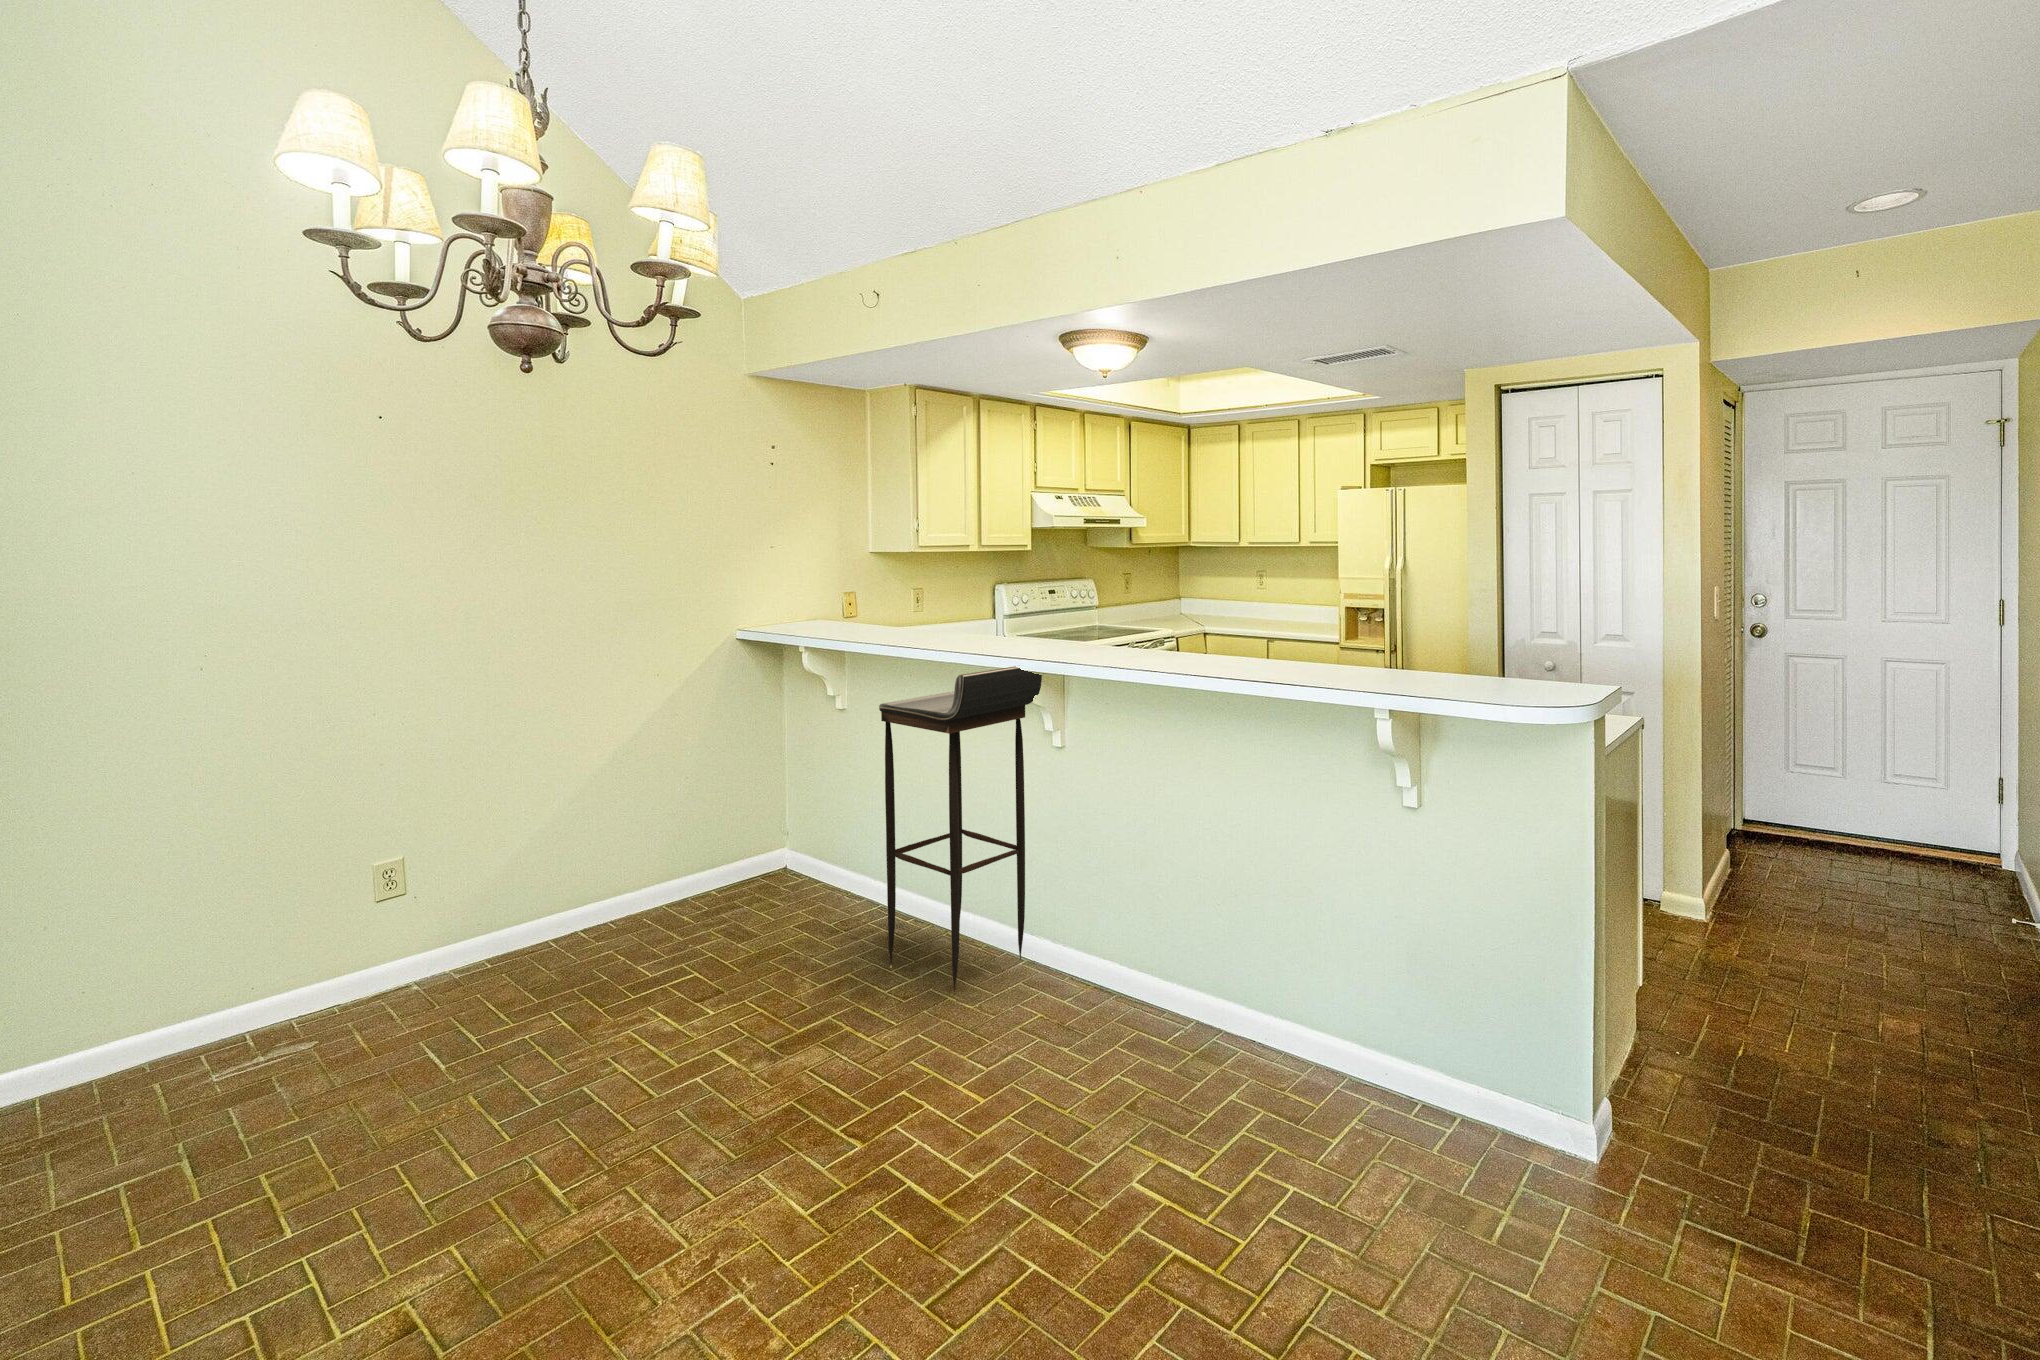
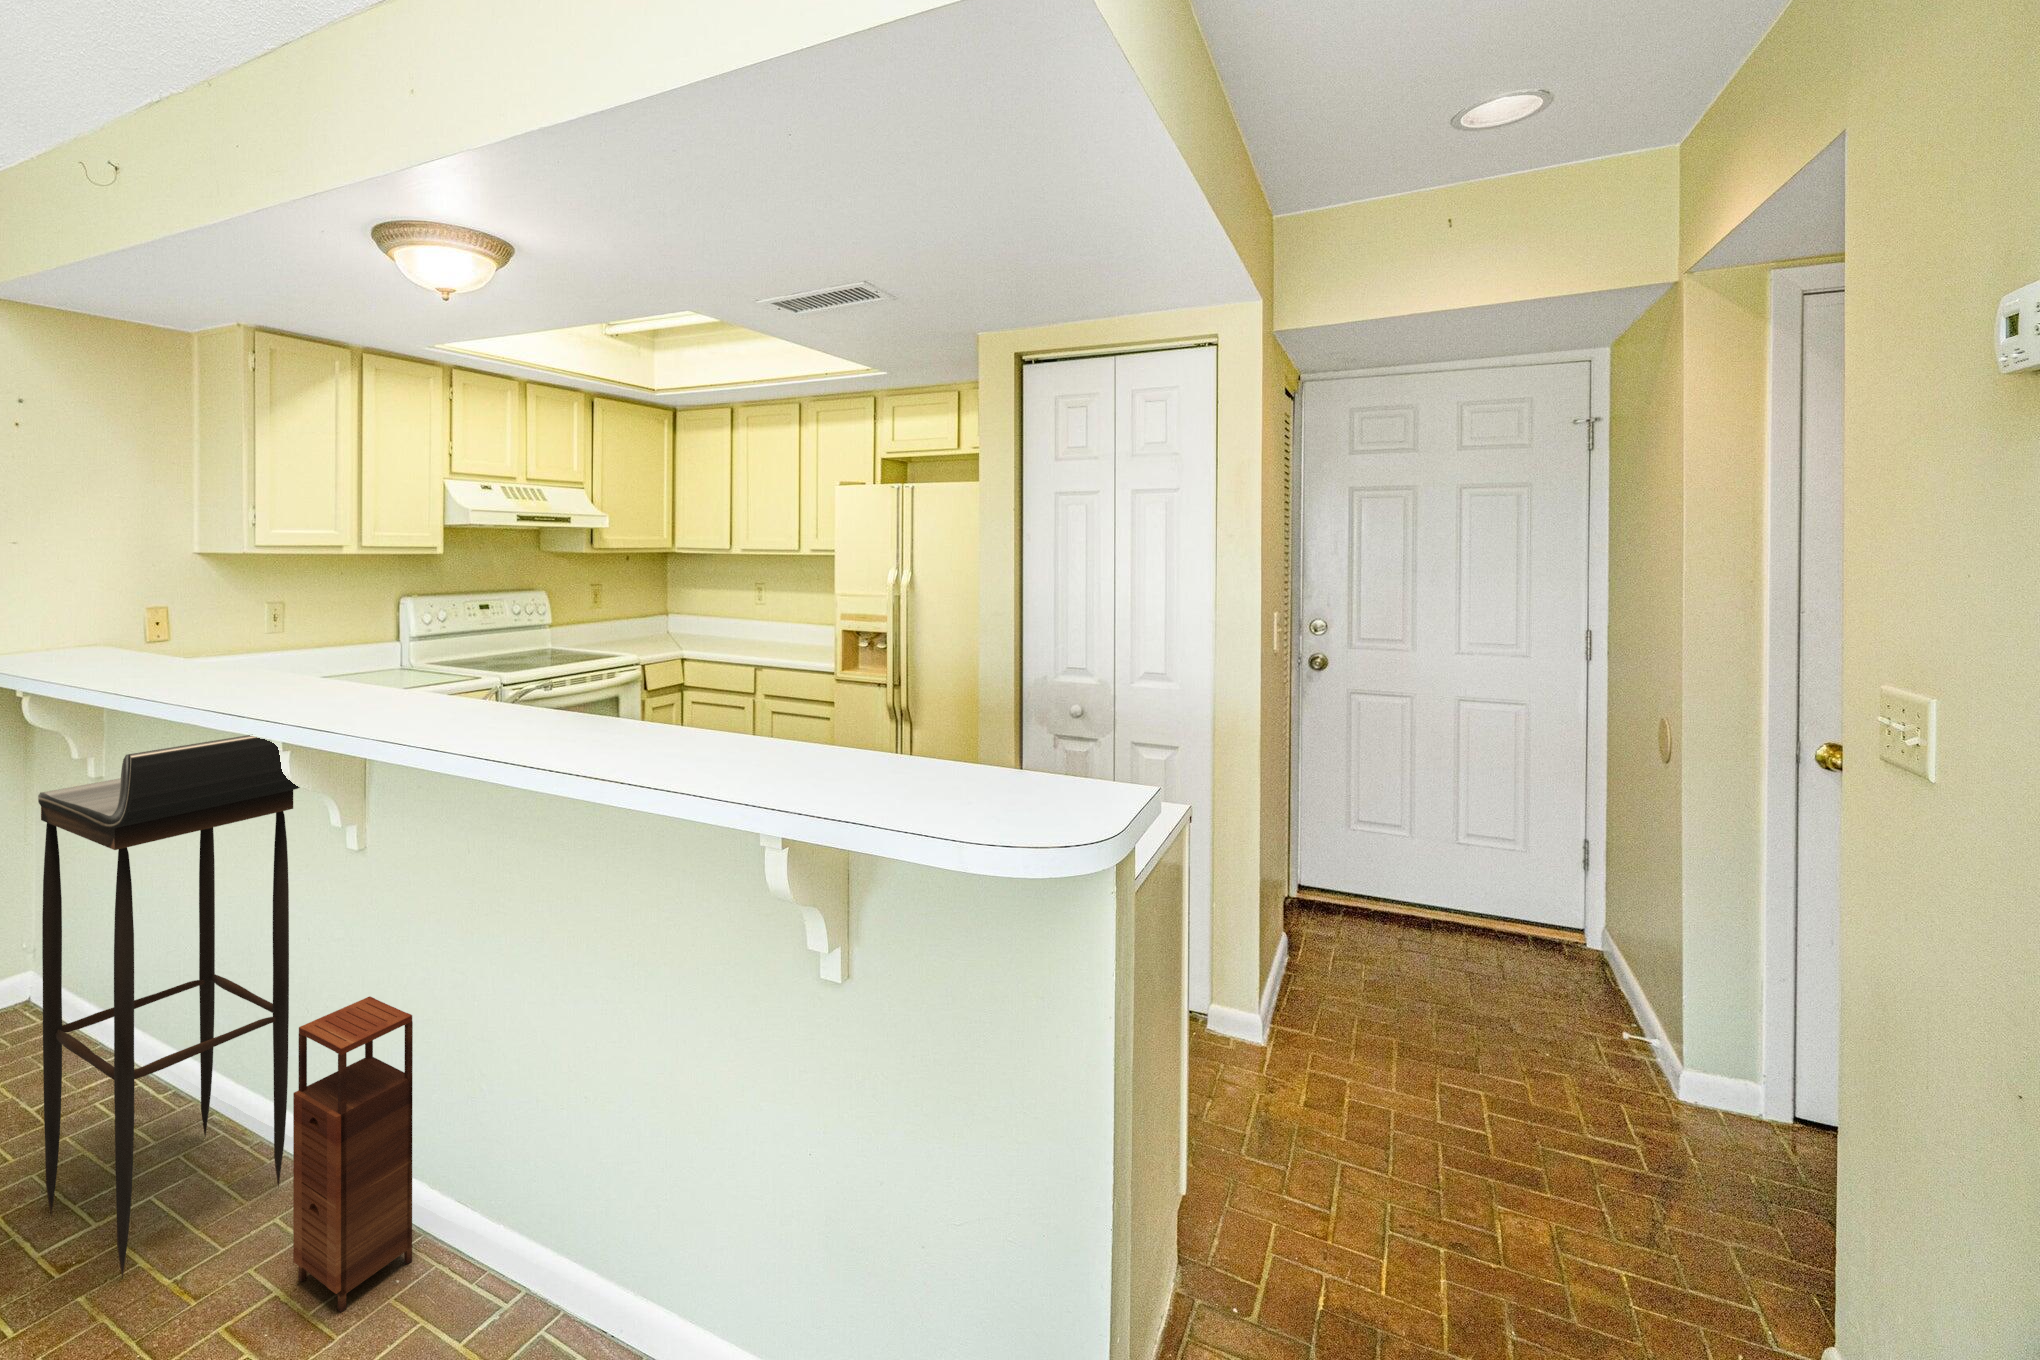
storage cabinet: none [1056,833,1124,1014] -> present [293,996,413,1312]

